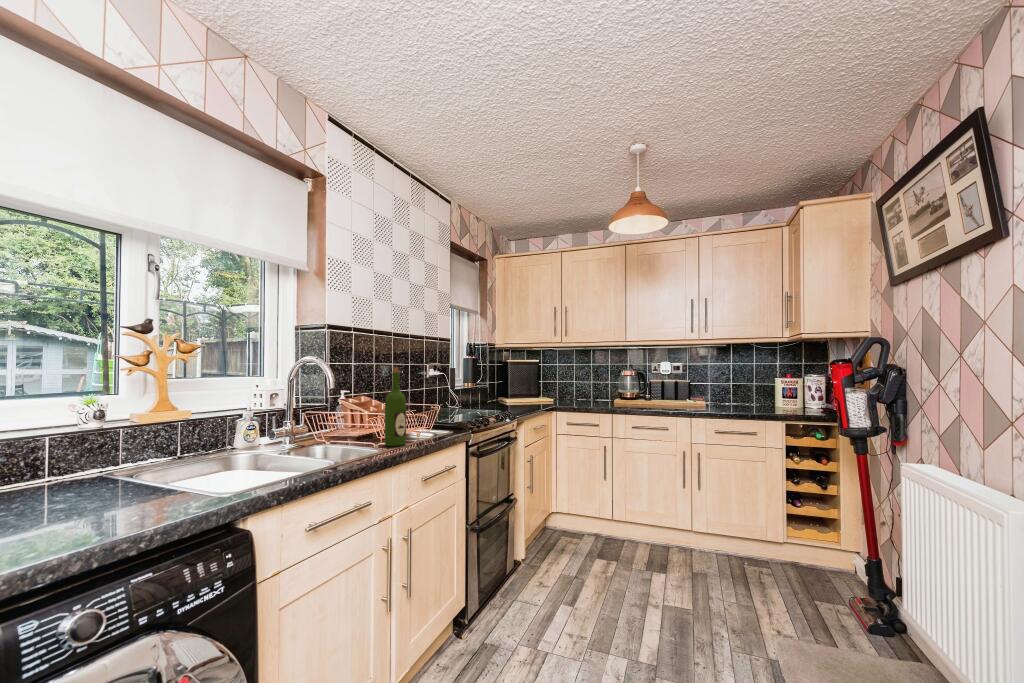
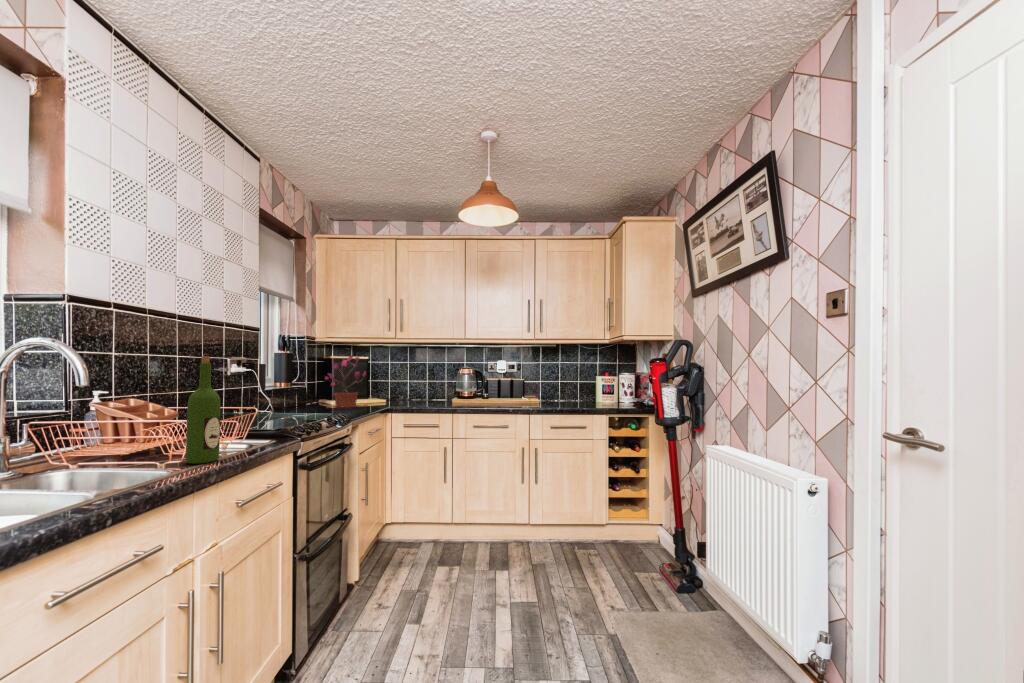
potted plant: none [504,359,539,404] -> present [325,355,366,408]

